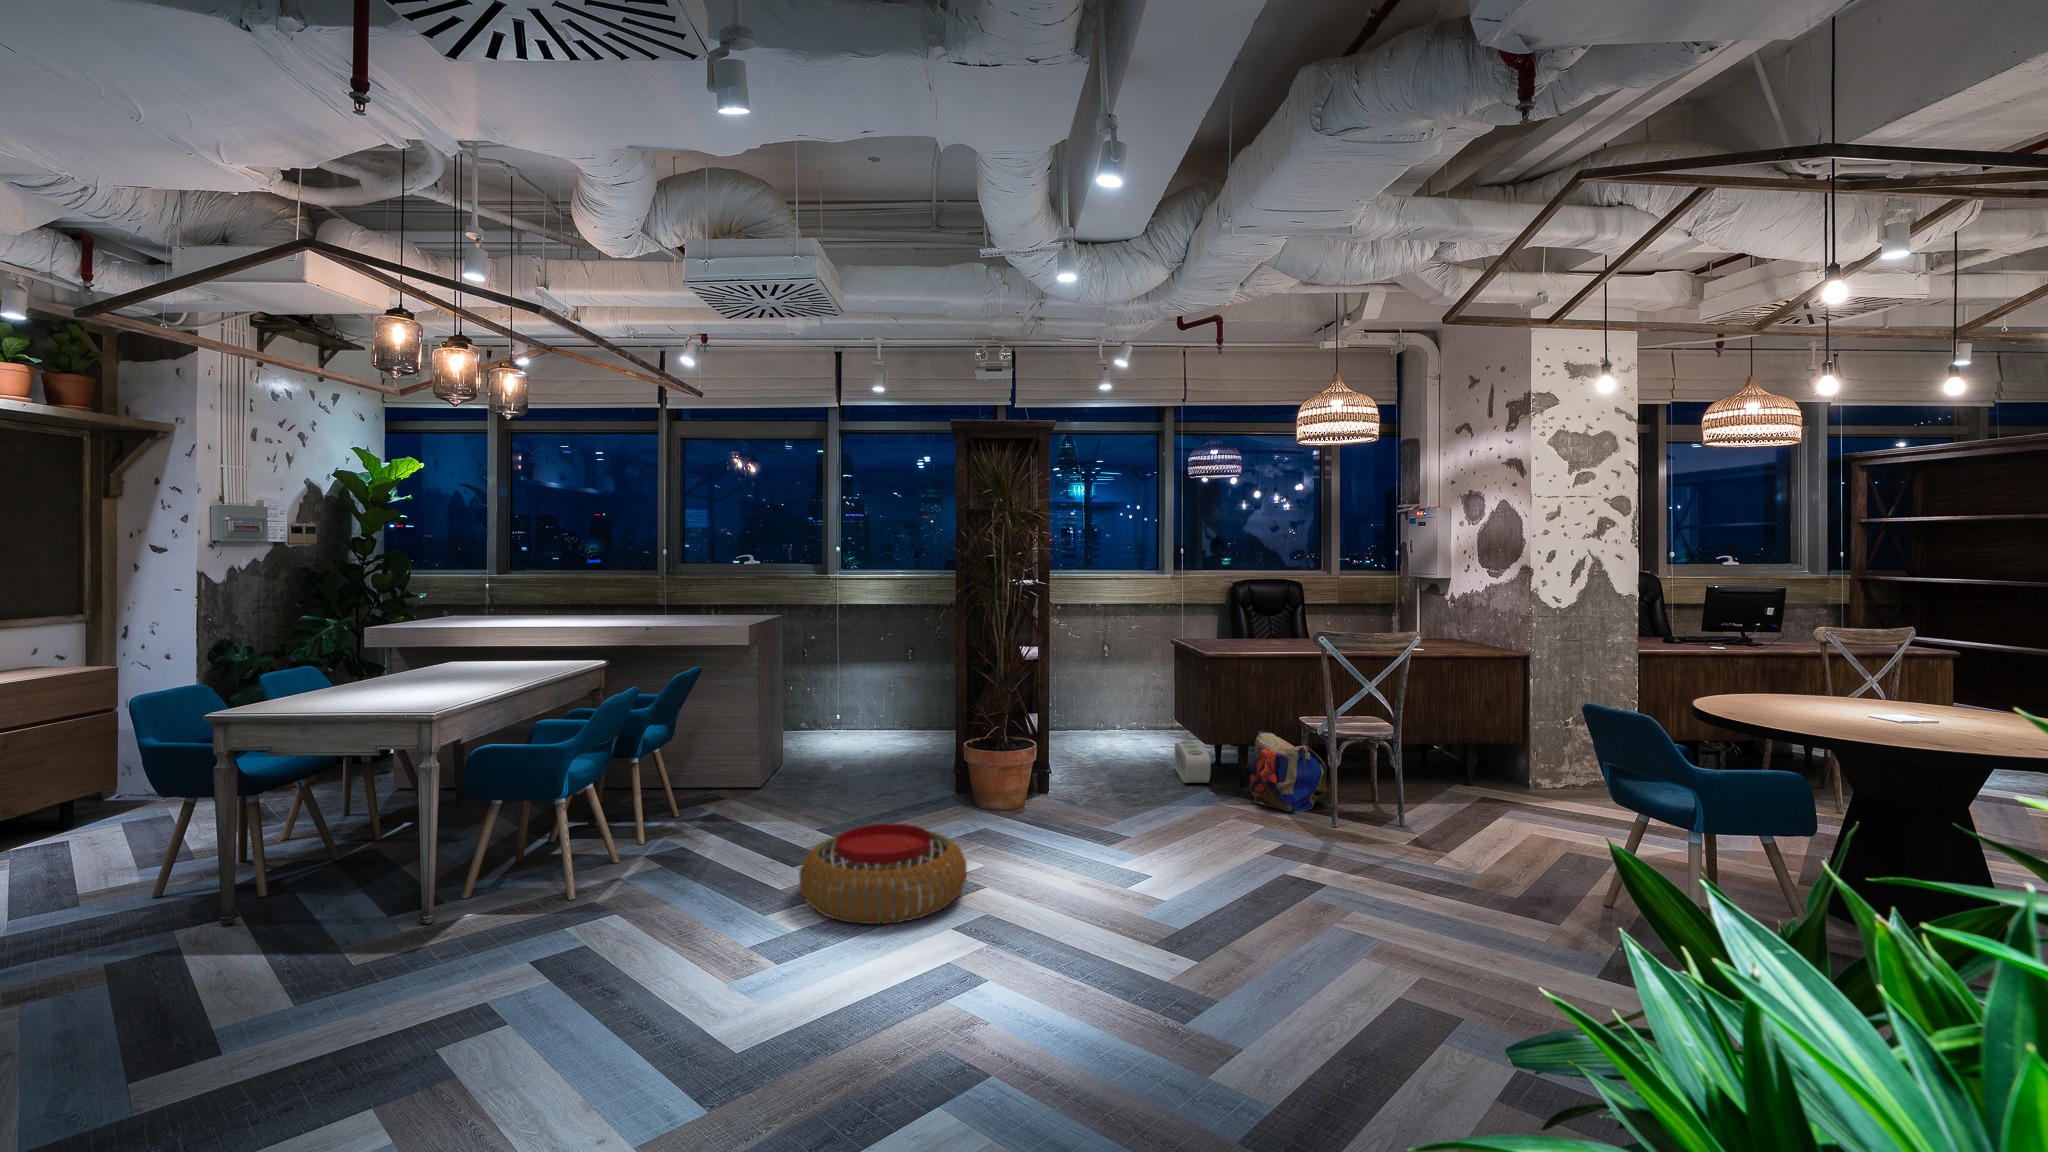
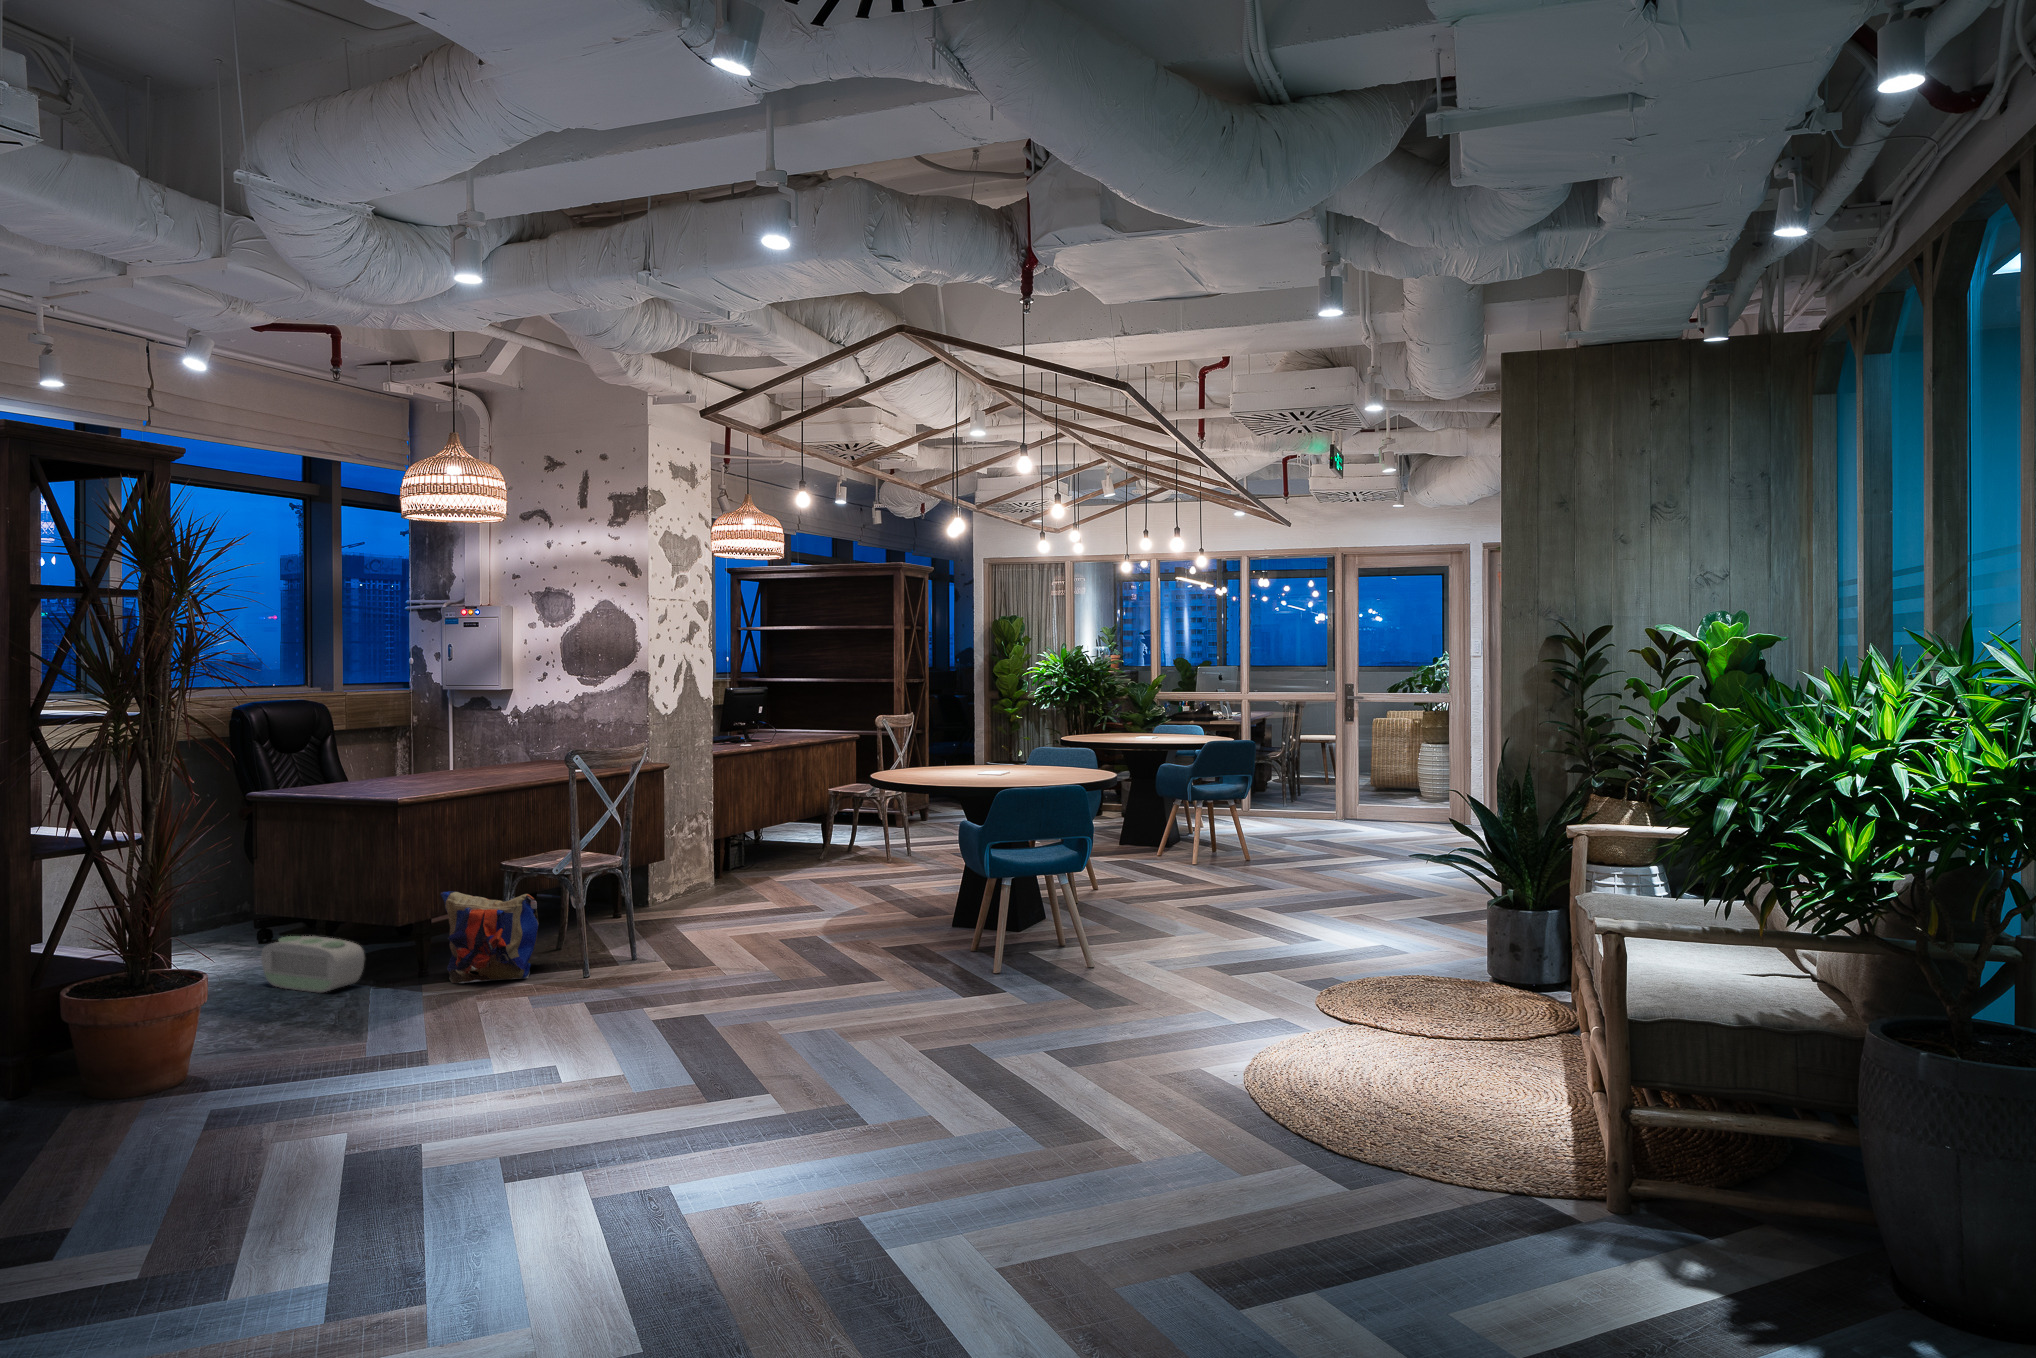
pouf: present [799,824,967,924] -> none [159,1087,471,1264]

